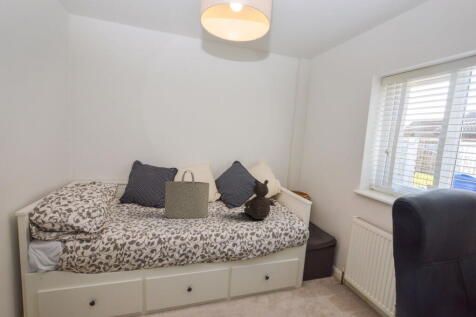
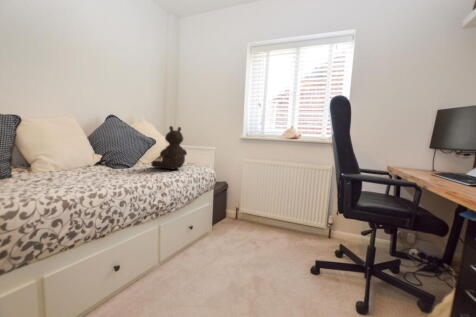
tote bag: present [165,170,209,218] -> none [39,108,113,181]

